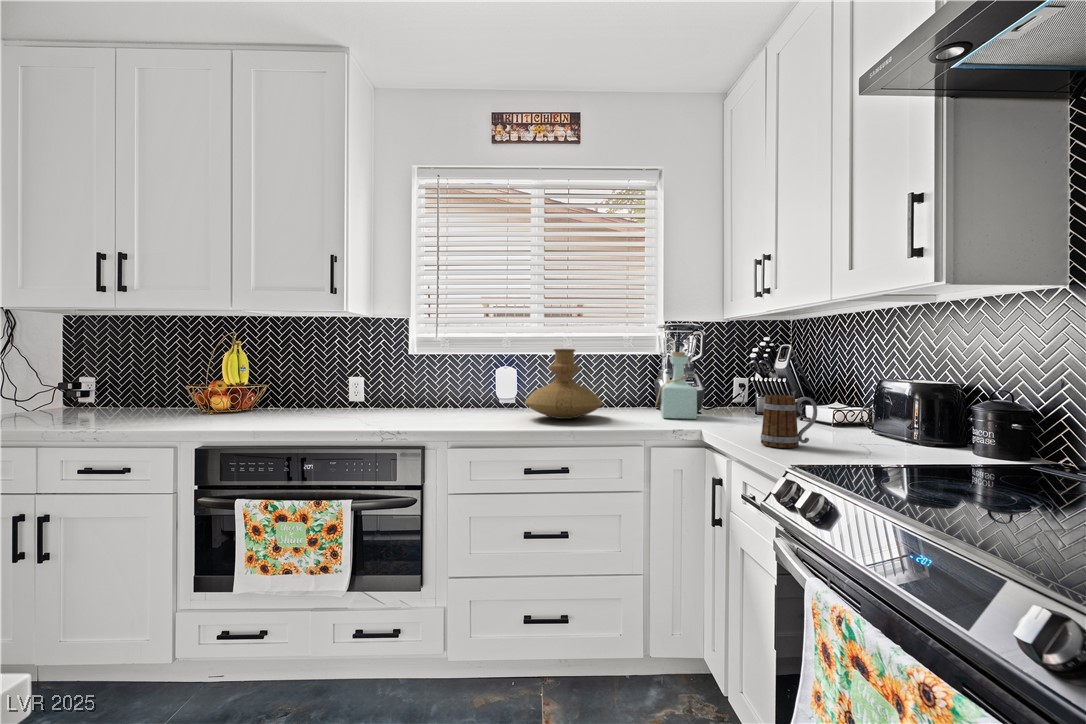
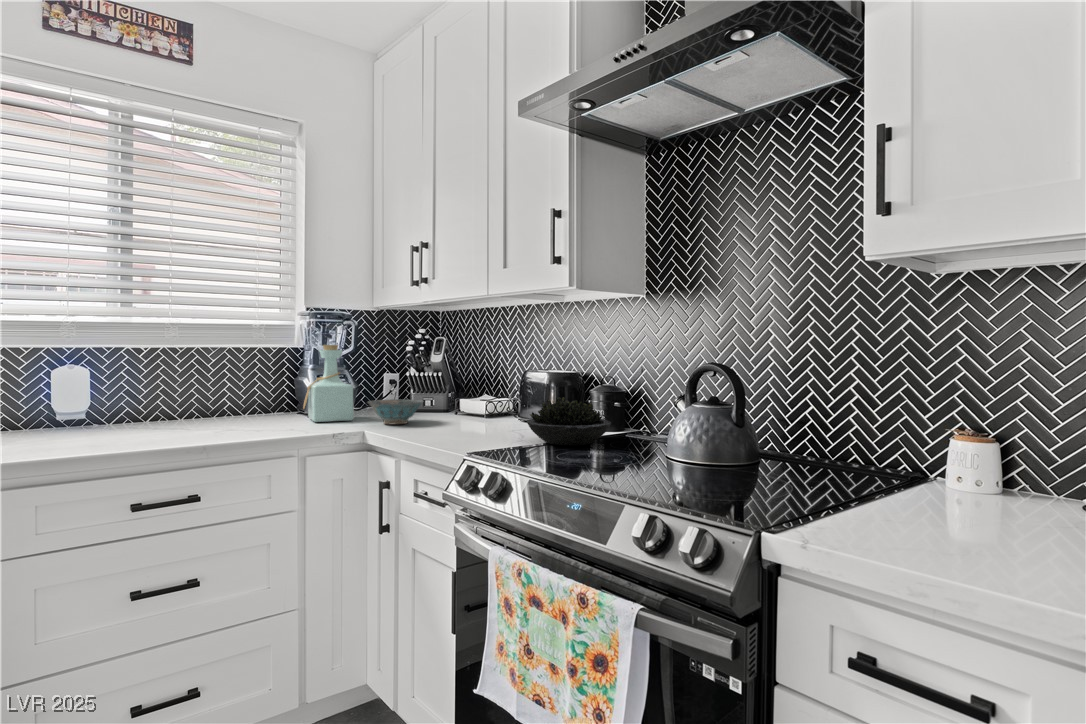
vase: present [525,349,603,419] -> none [115,339,237,433]
mug: present [761,395,817,448] -> none [430,388,480,439]
ceramic bowl: none [707,402,762,426] -> present [368,400,423,424]
succulent plant: none [873,413,1003,474] -> present [527,397,611,445]

